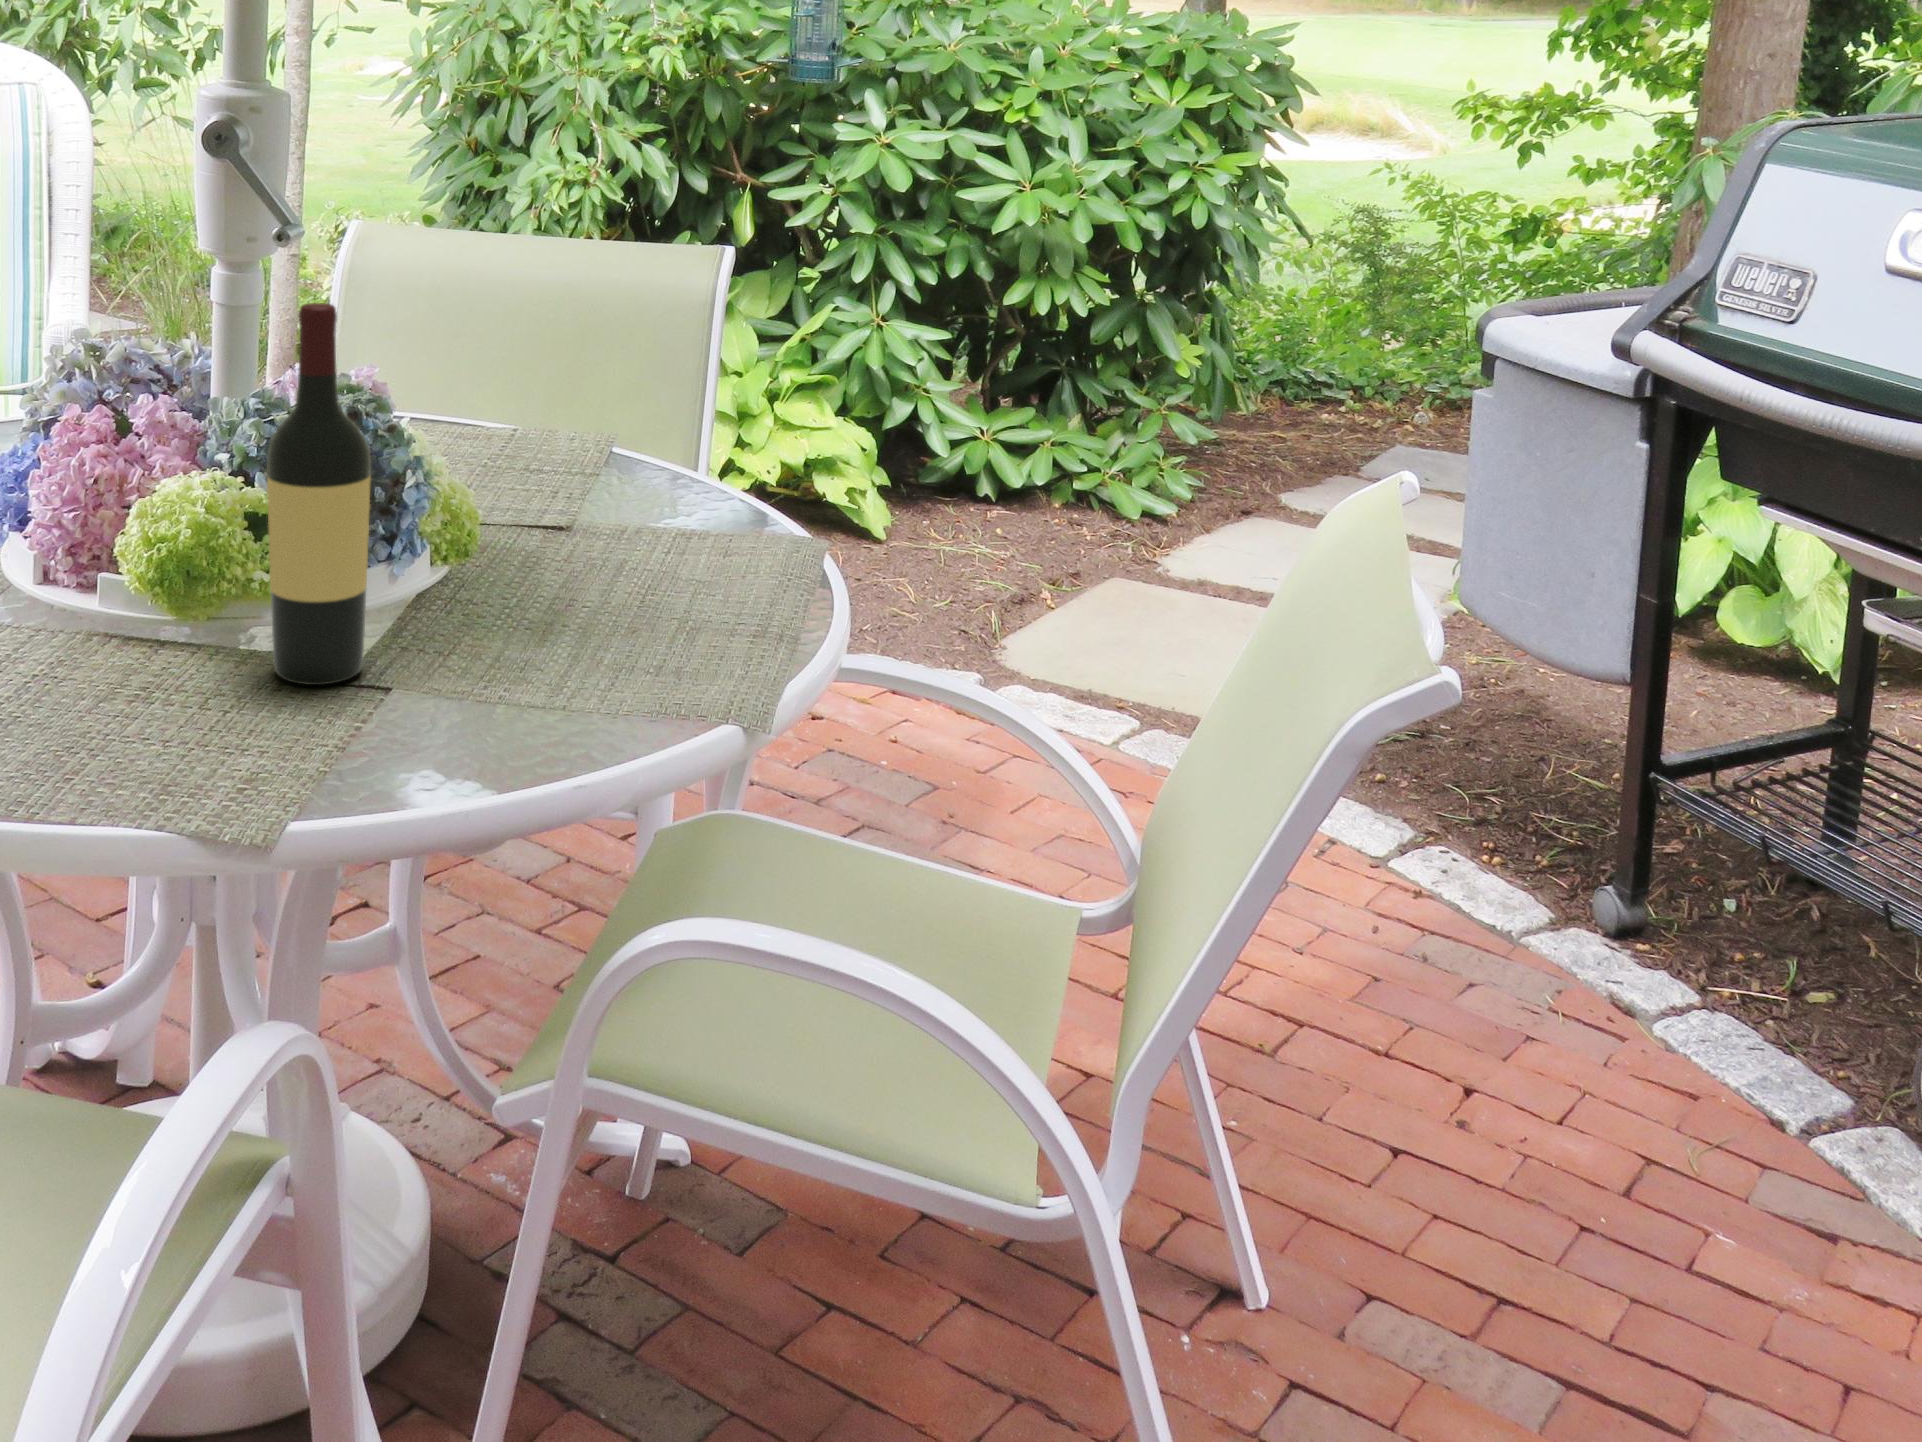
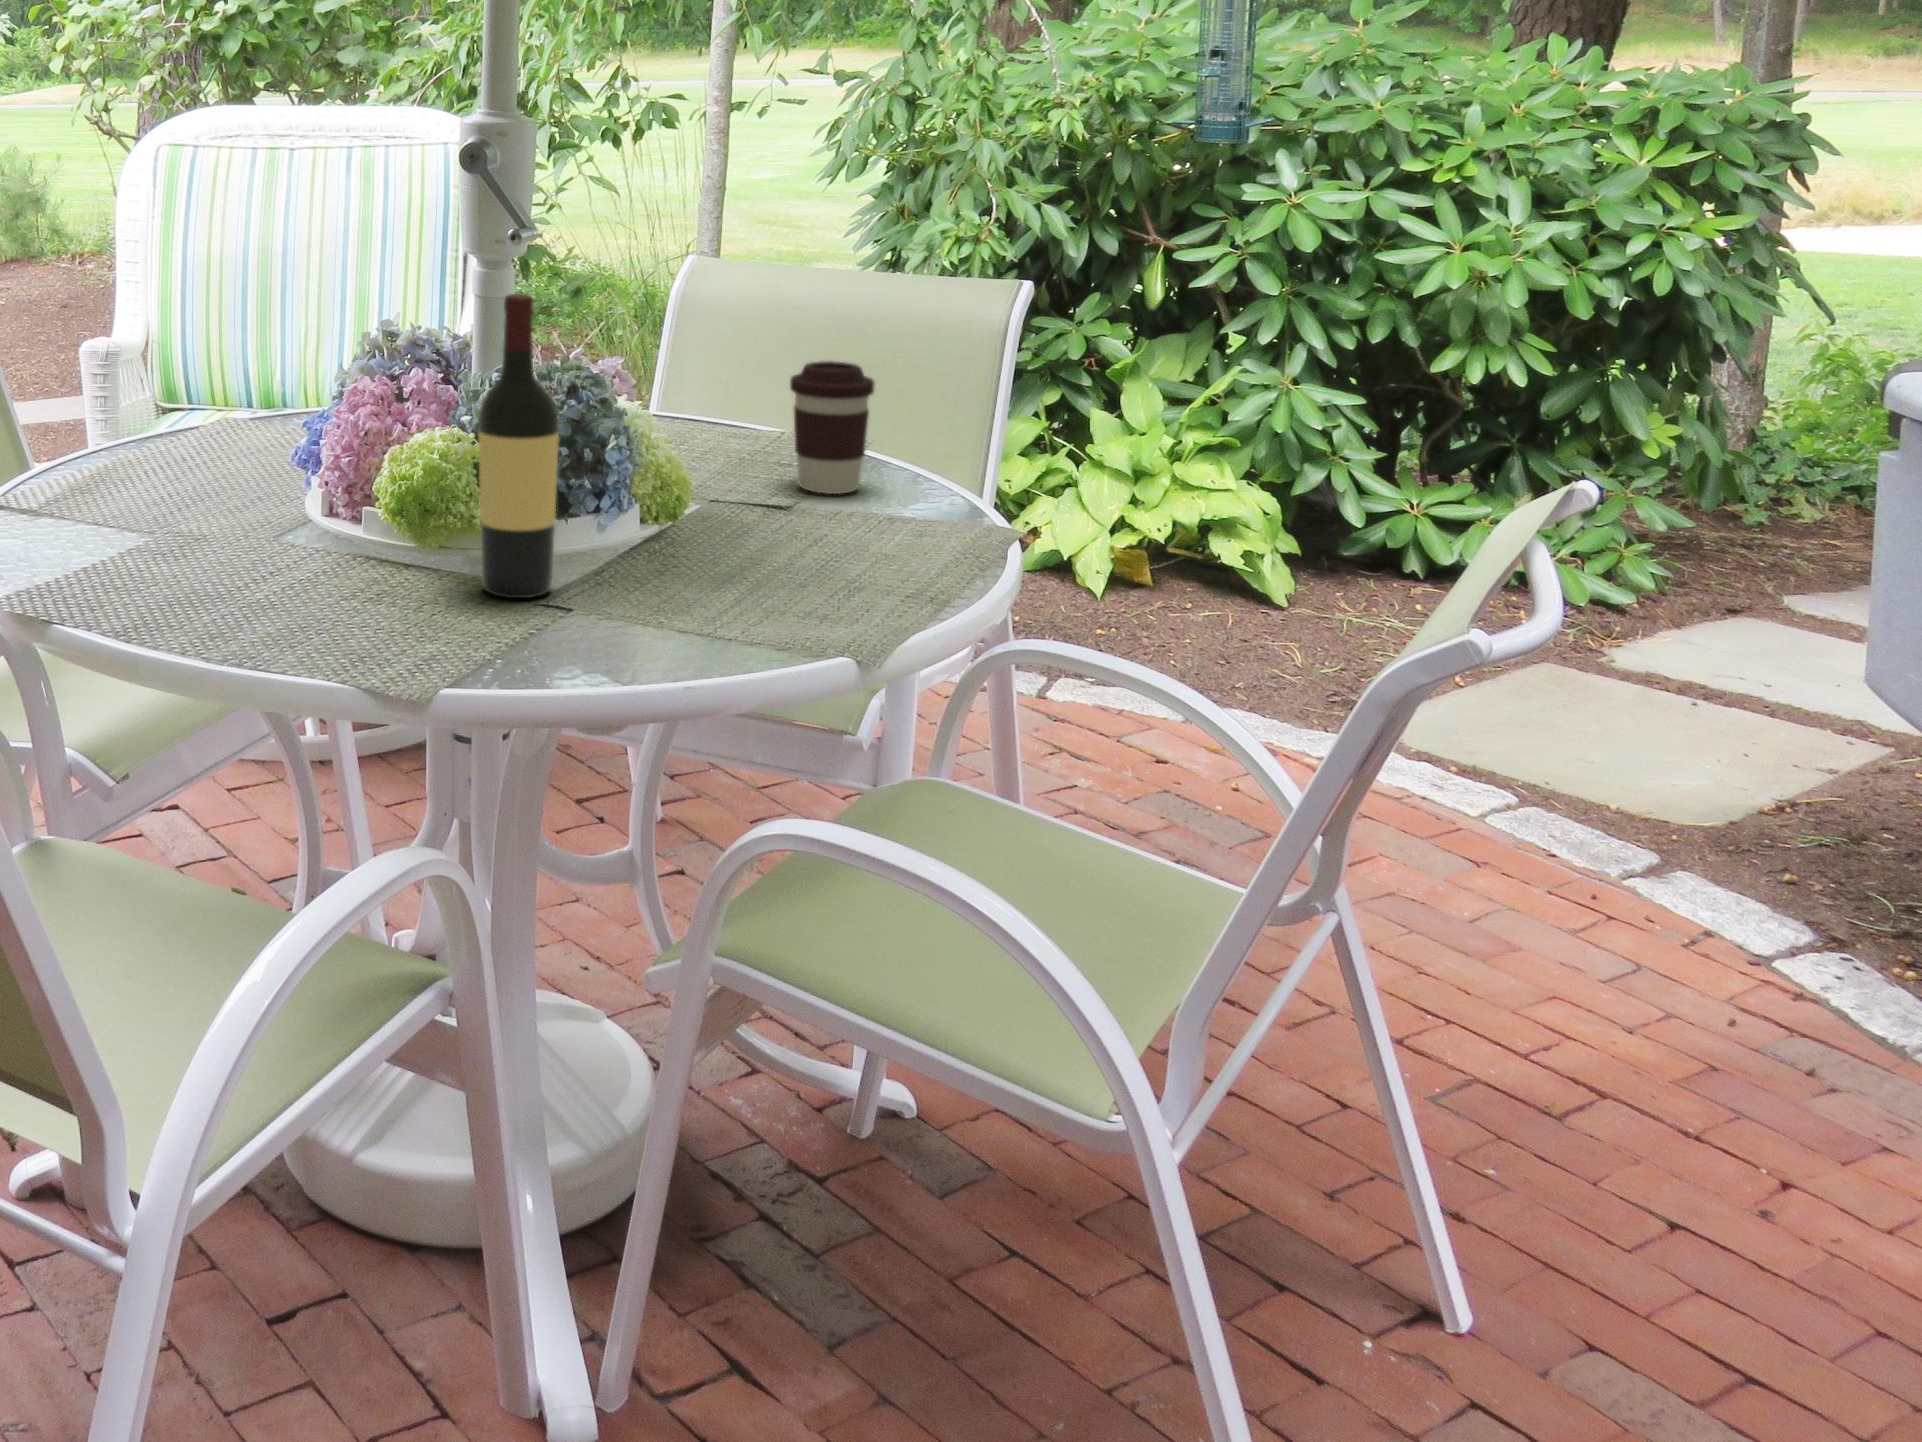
coffee cup: none [559,350,653,501] -> present [790,361,875,494]

